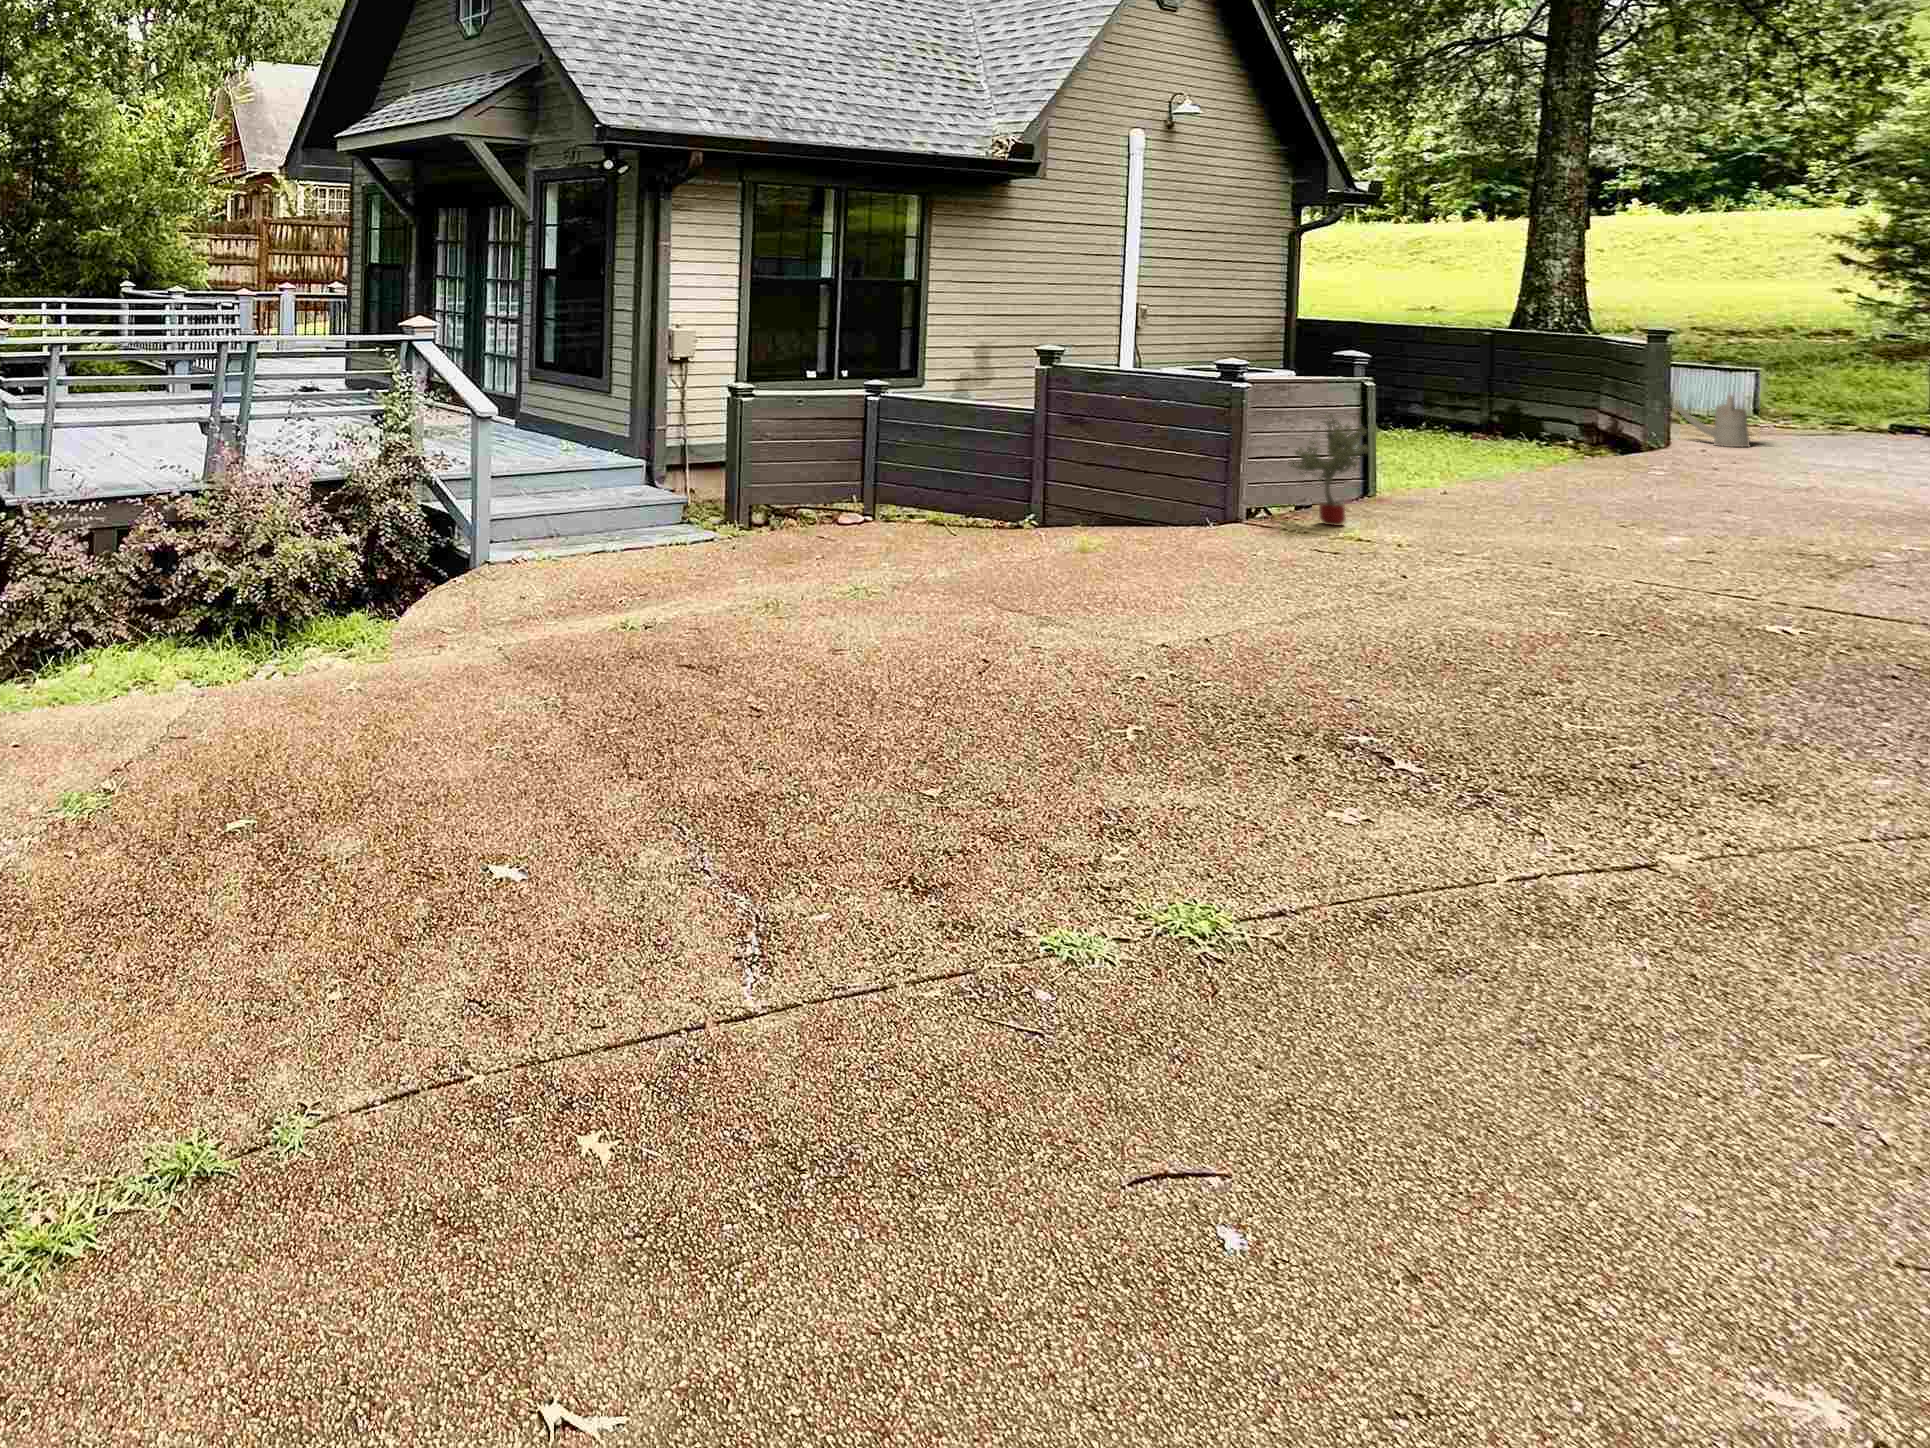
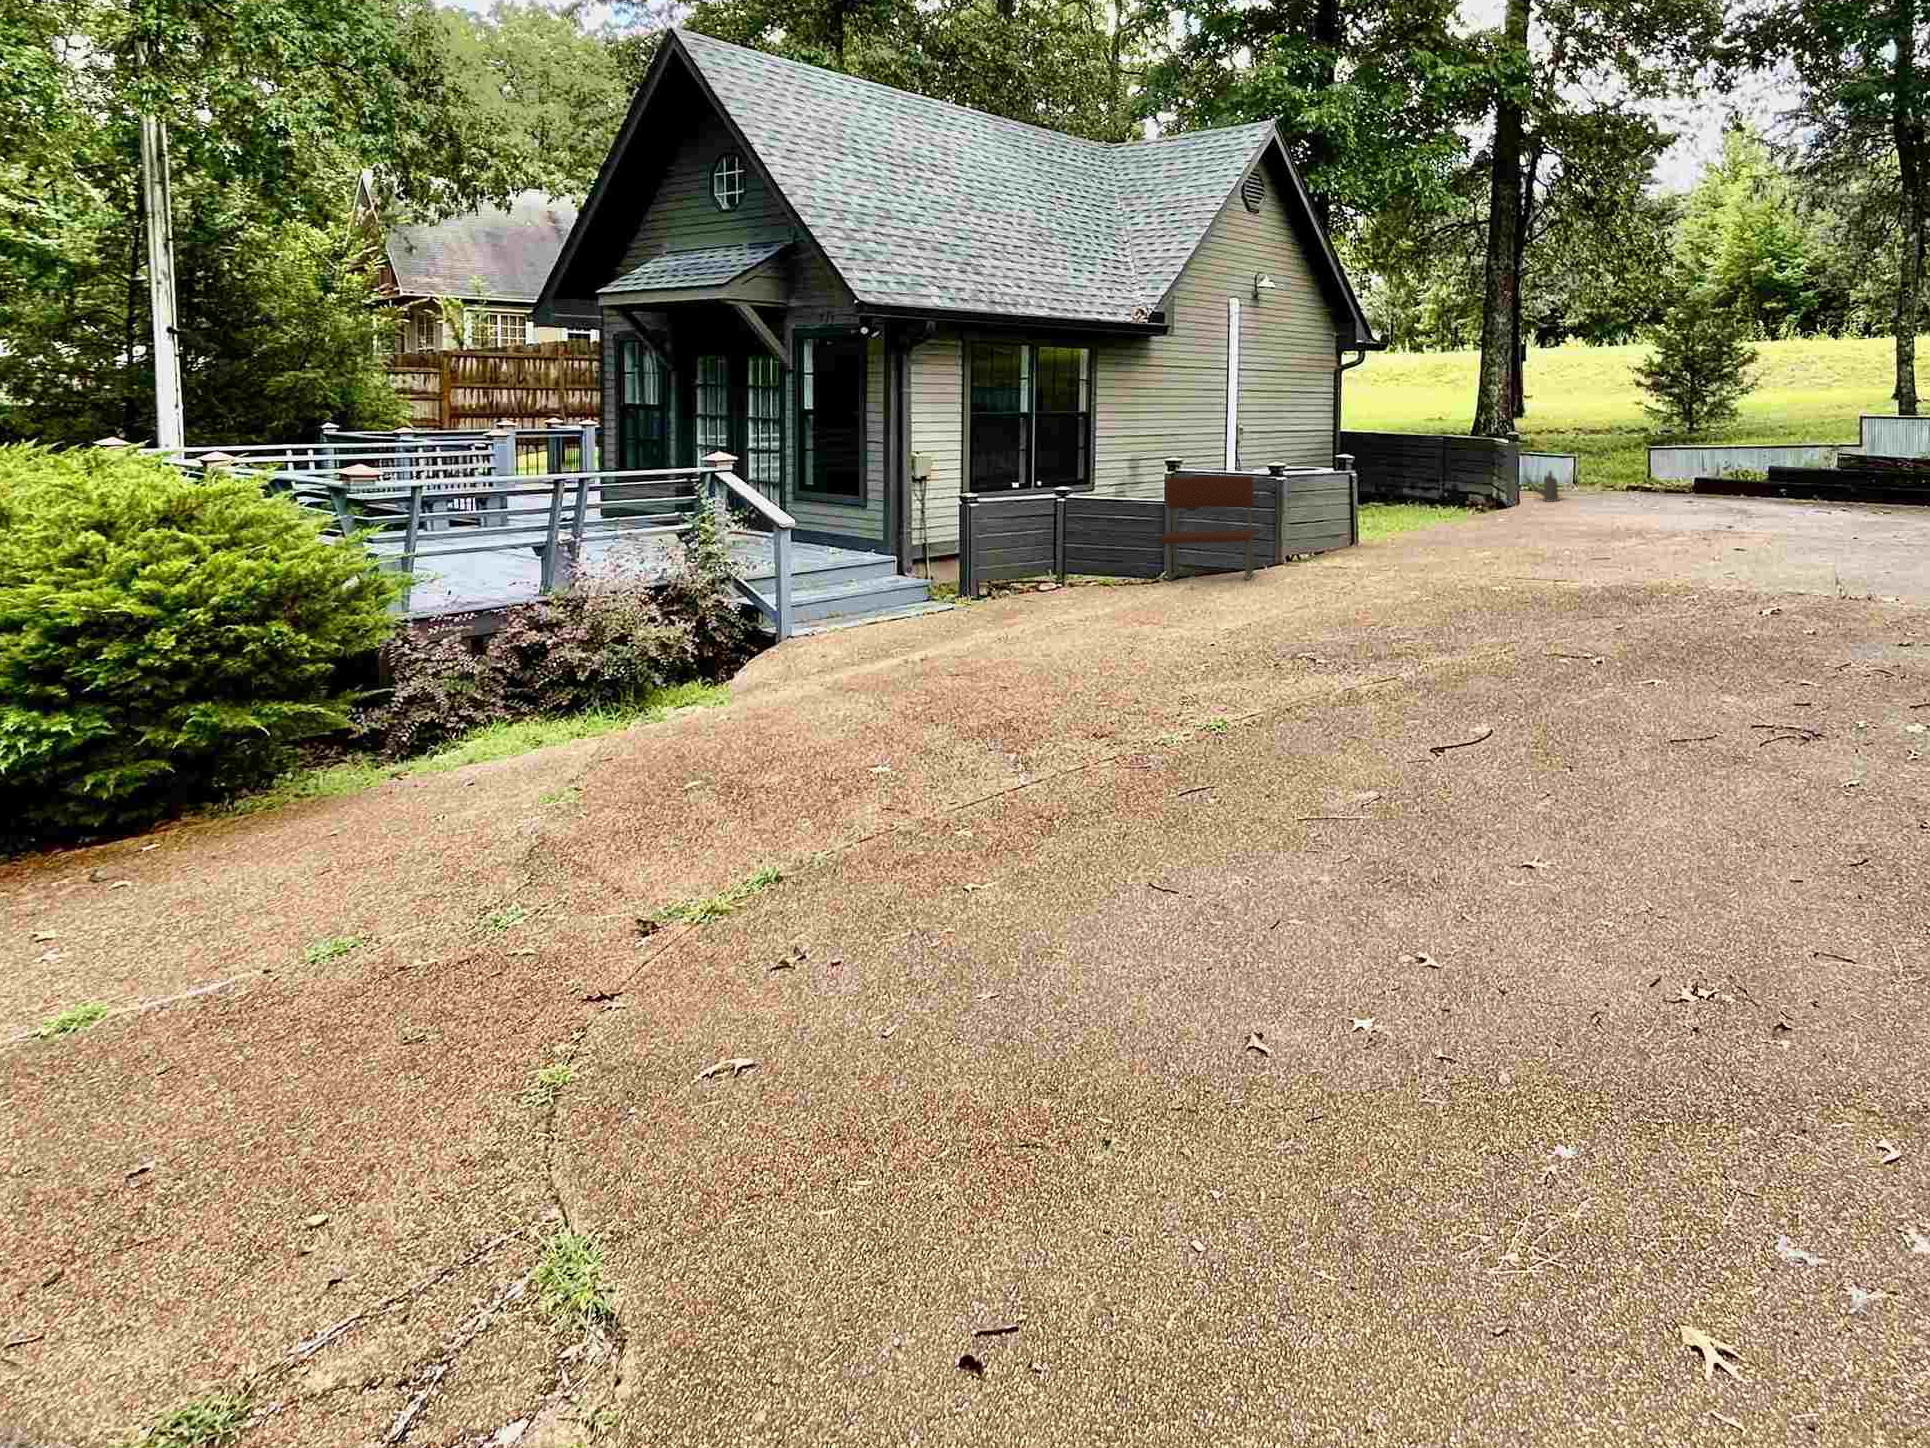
bench: none [1027,377,1192,543] -> present [1160,476,1255,581]
potted tree: present [1291,415,1369,526] -> none [1308,493,1352,562]

